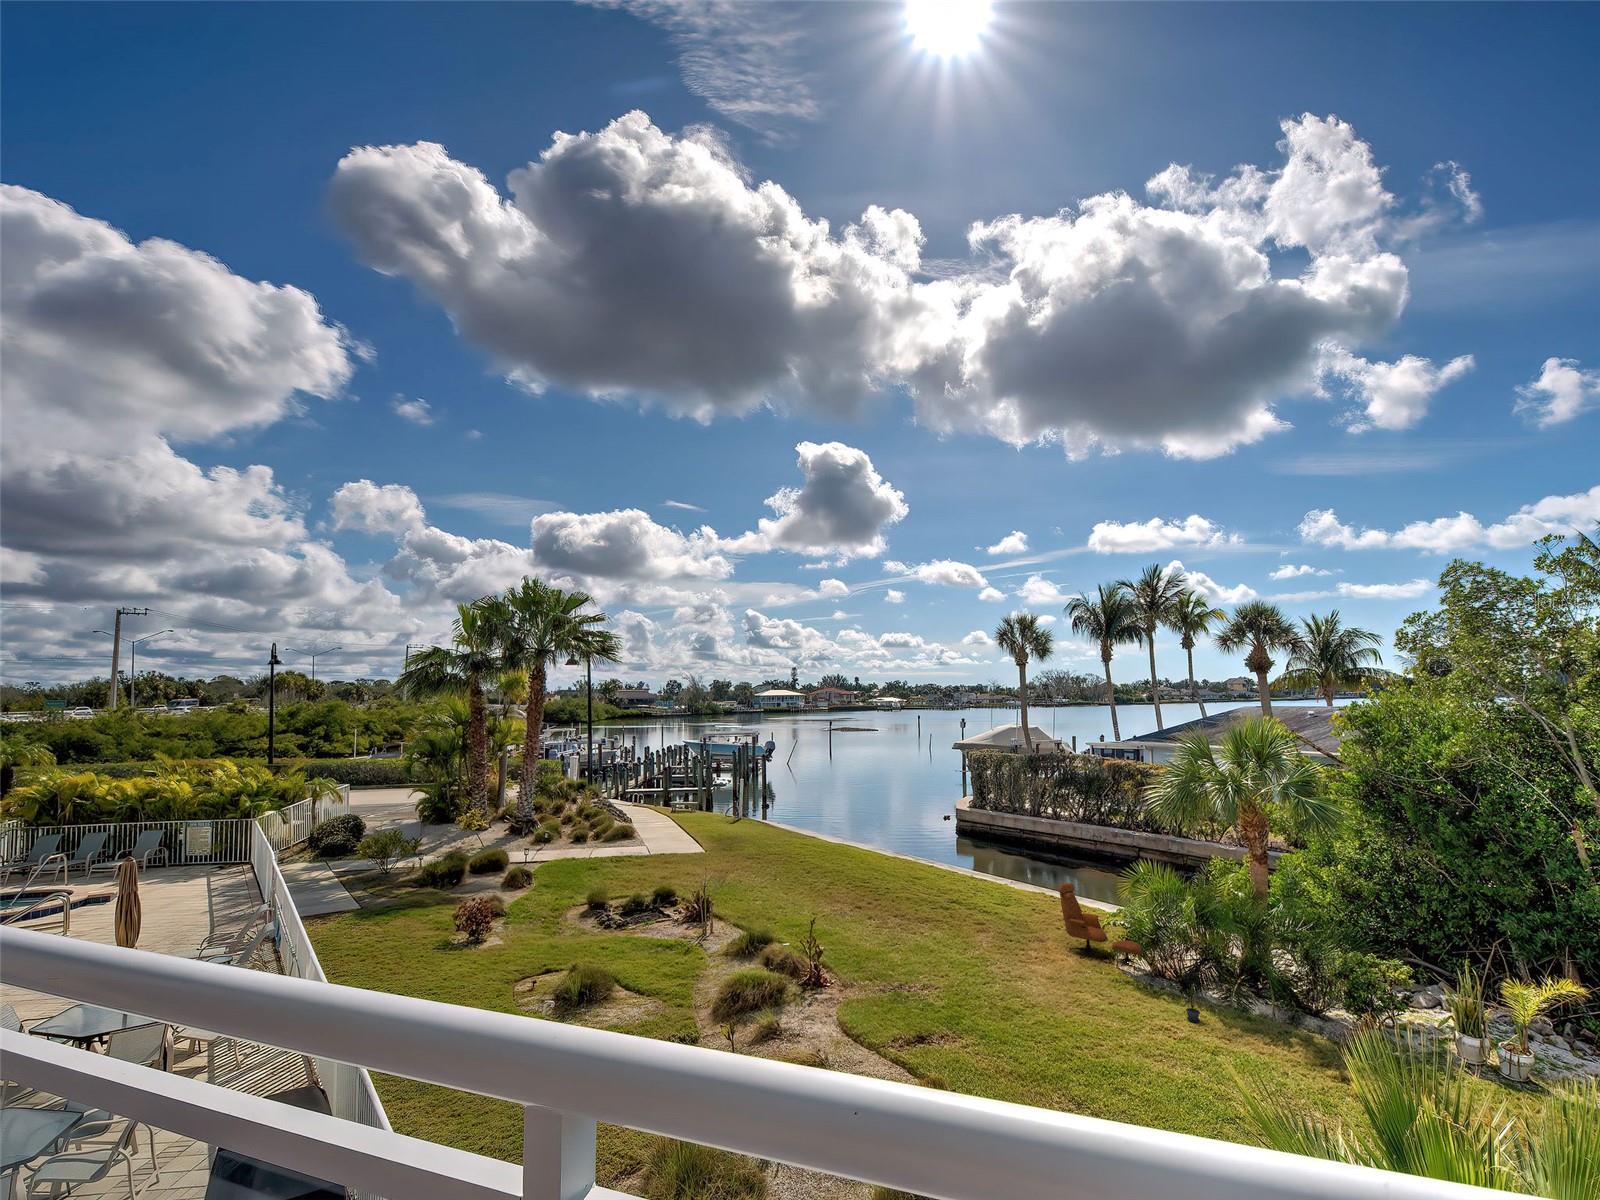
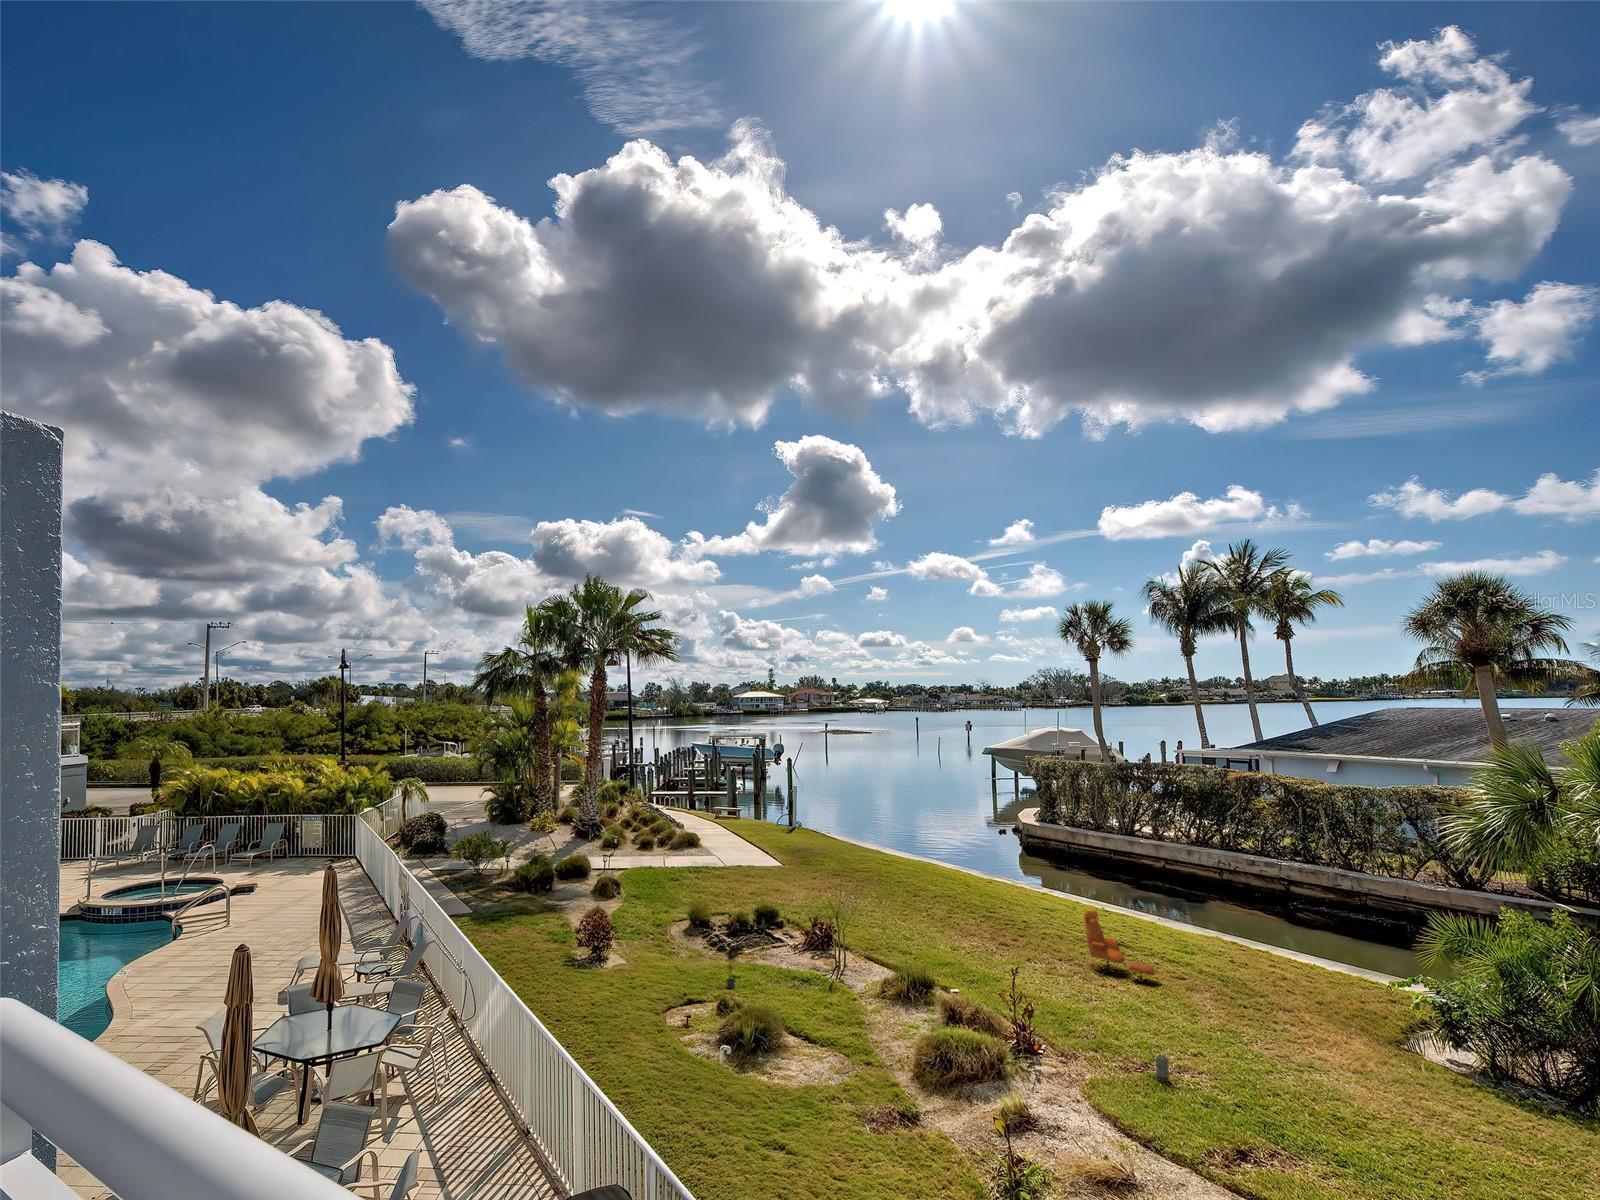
potted plant: present [1182,965,1204,1022] -> present [726,948,740,989]
watering can: none [1164,1046,1198,1093] -> present [1150,1045,1173,1082]

